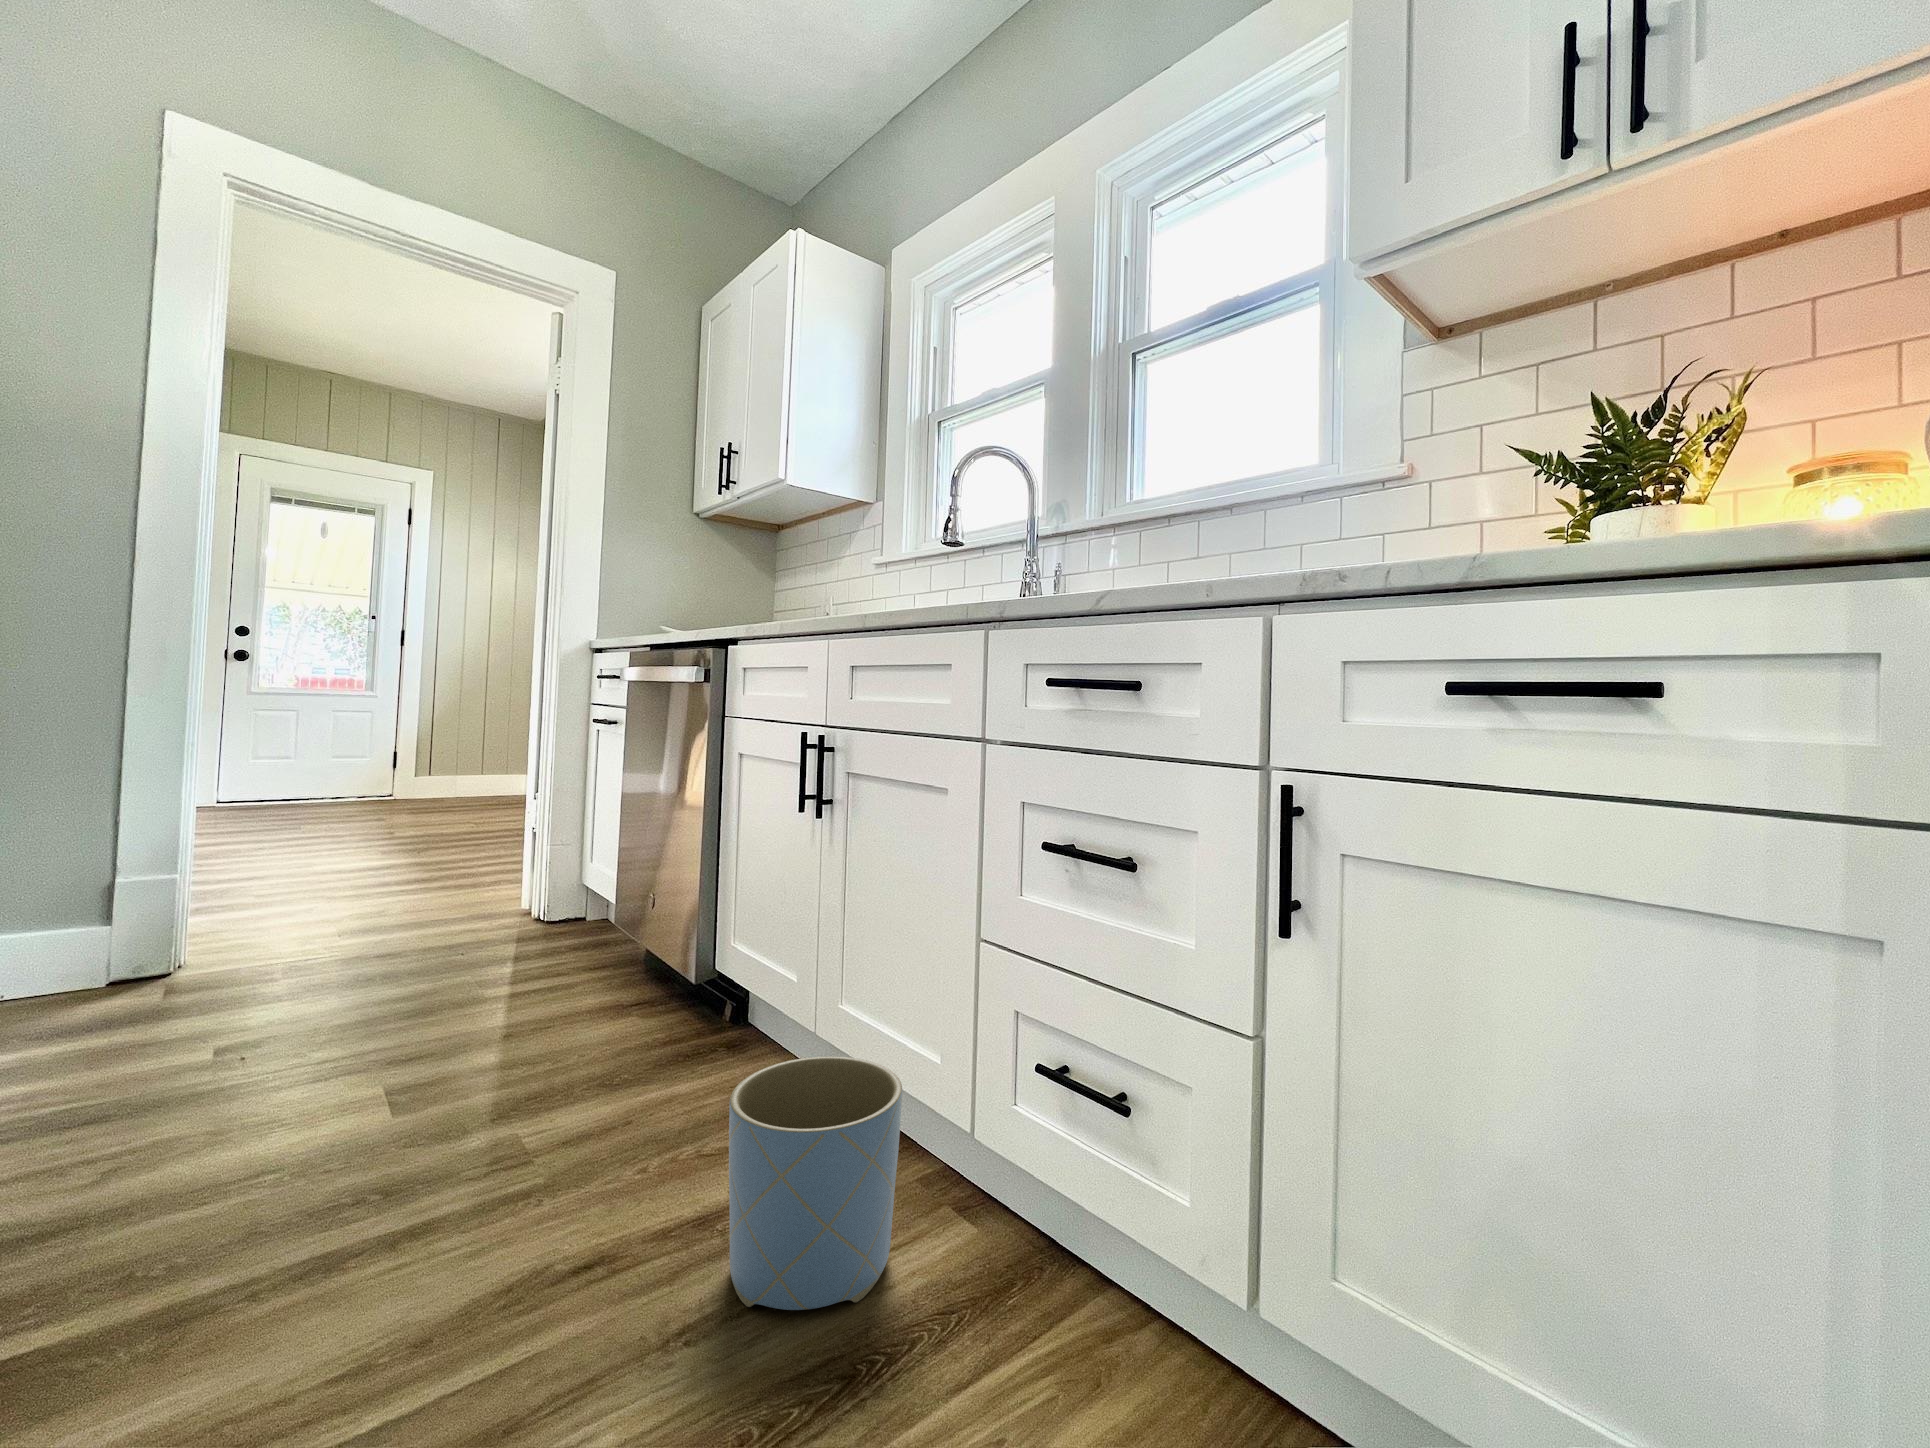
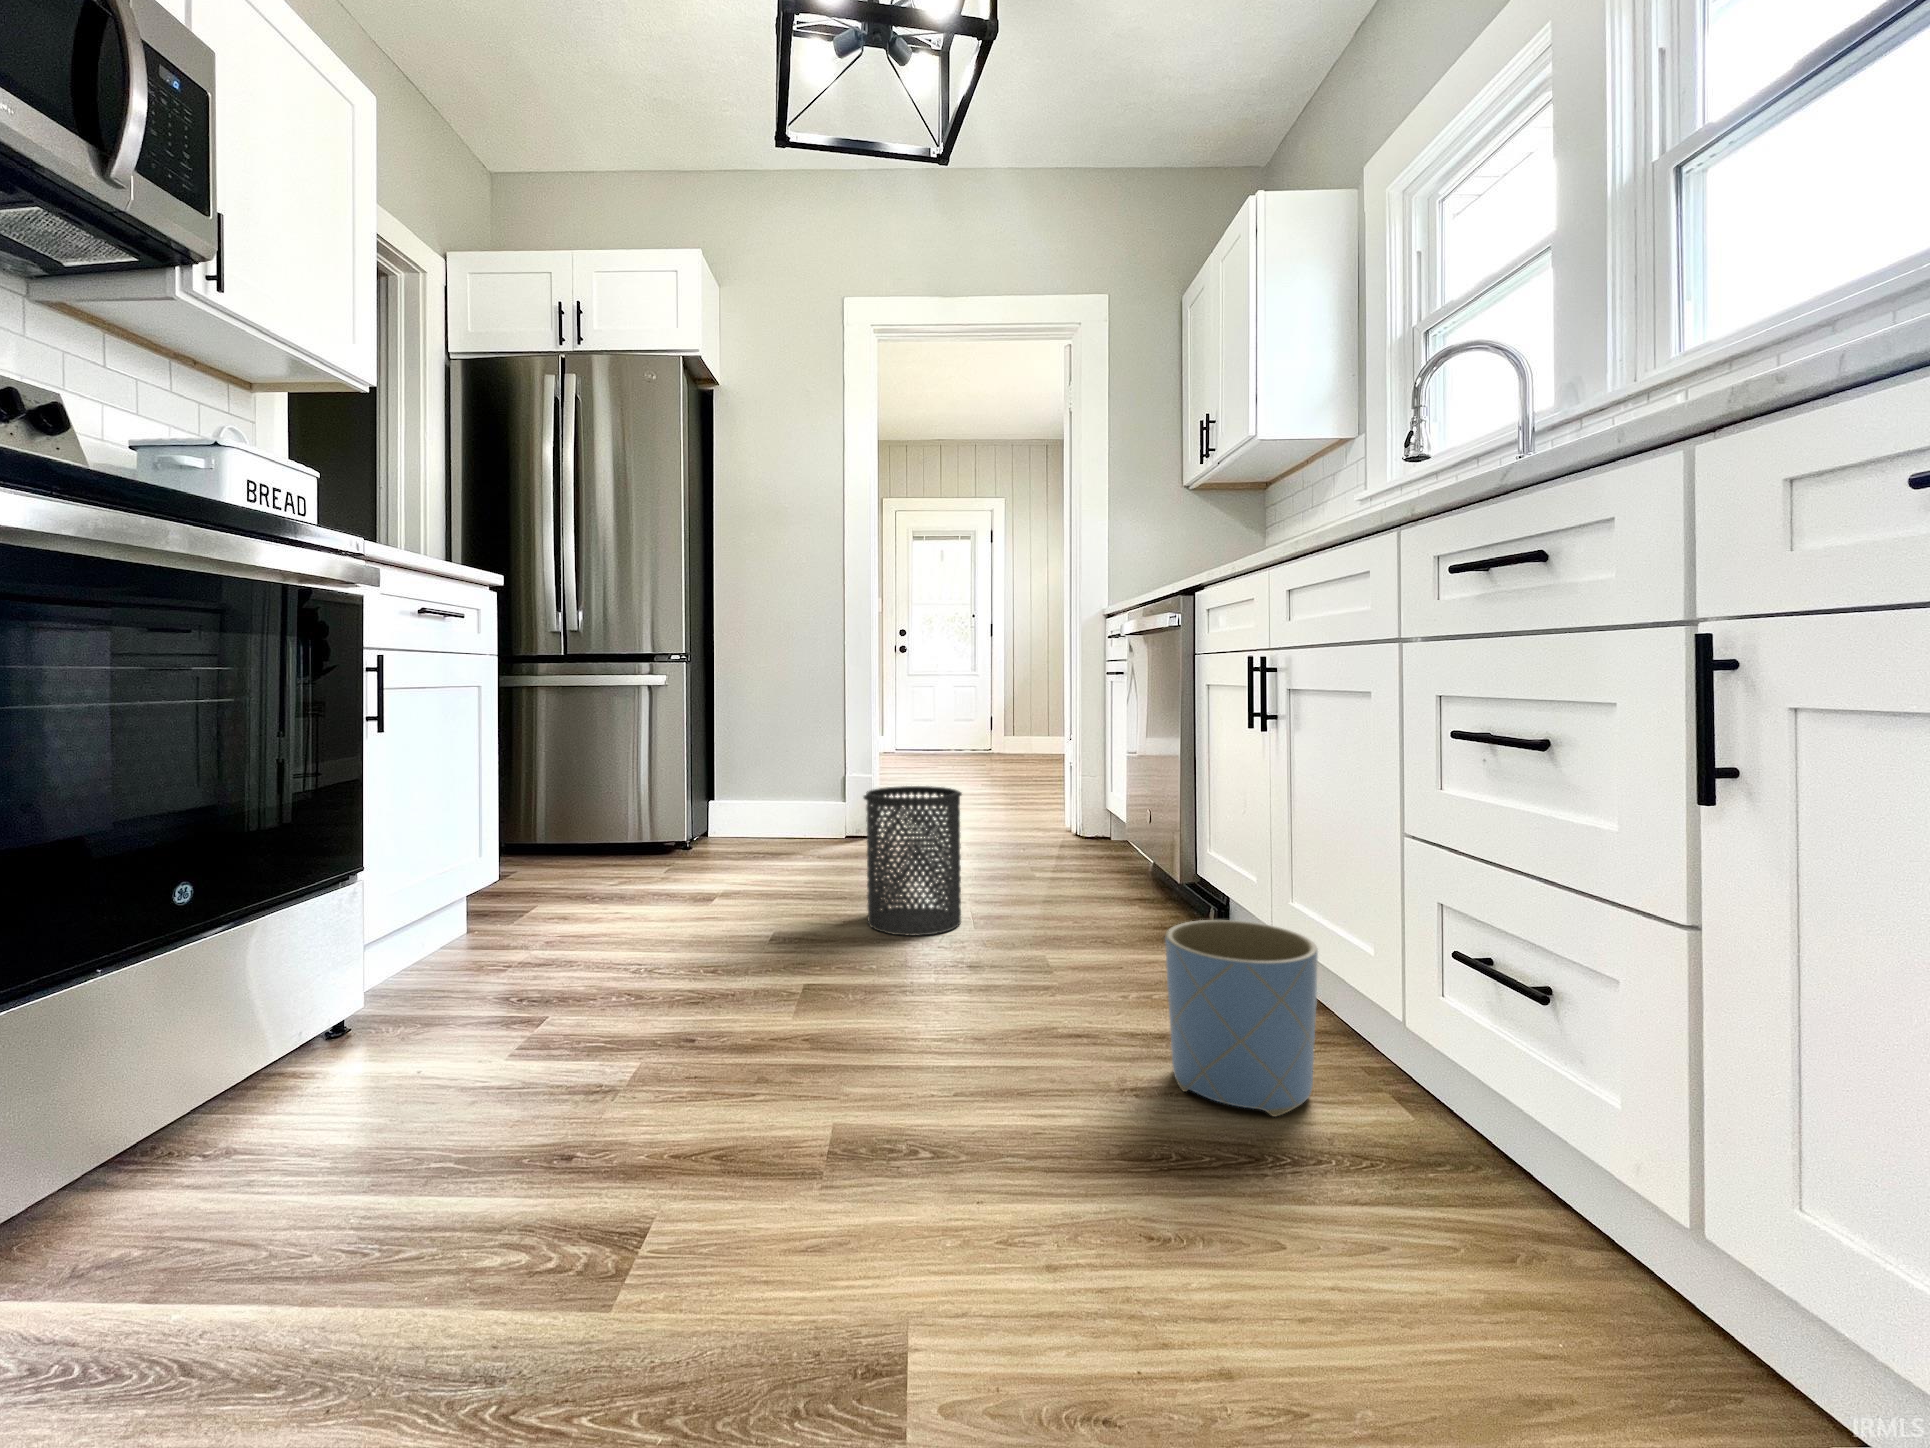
trash can: none [177,900,384,1158] -> present [864,786,962,936]

